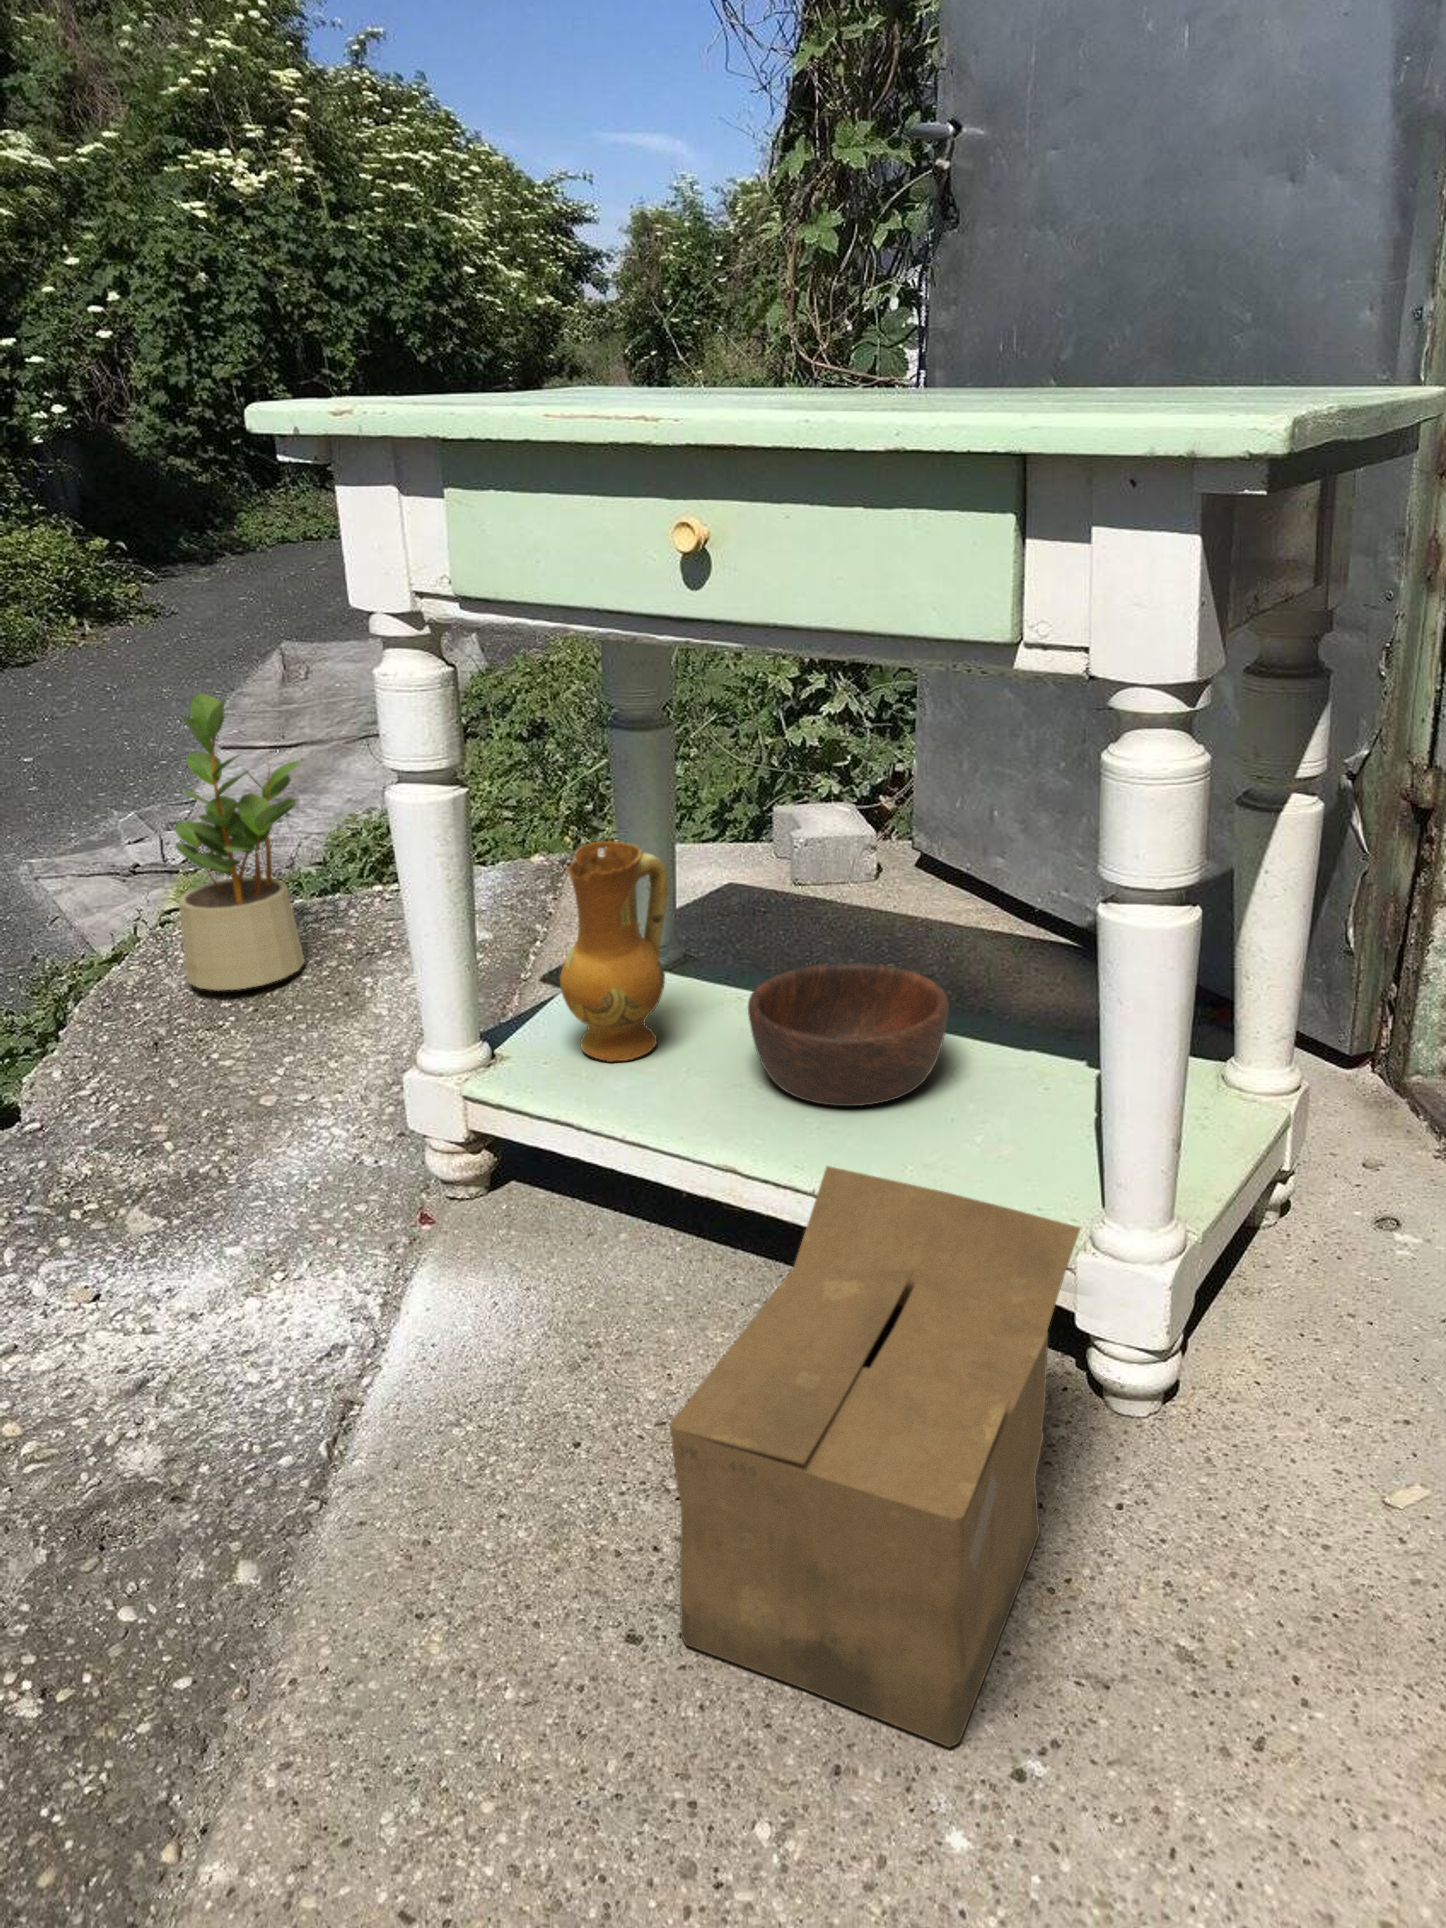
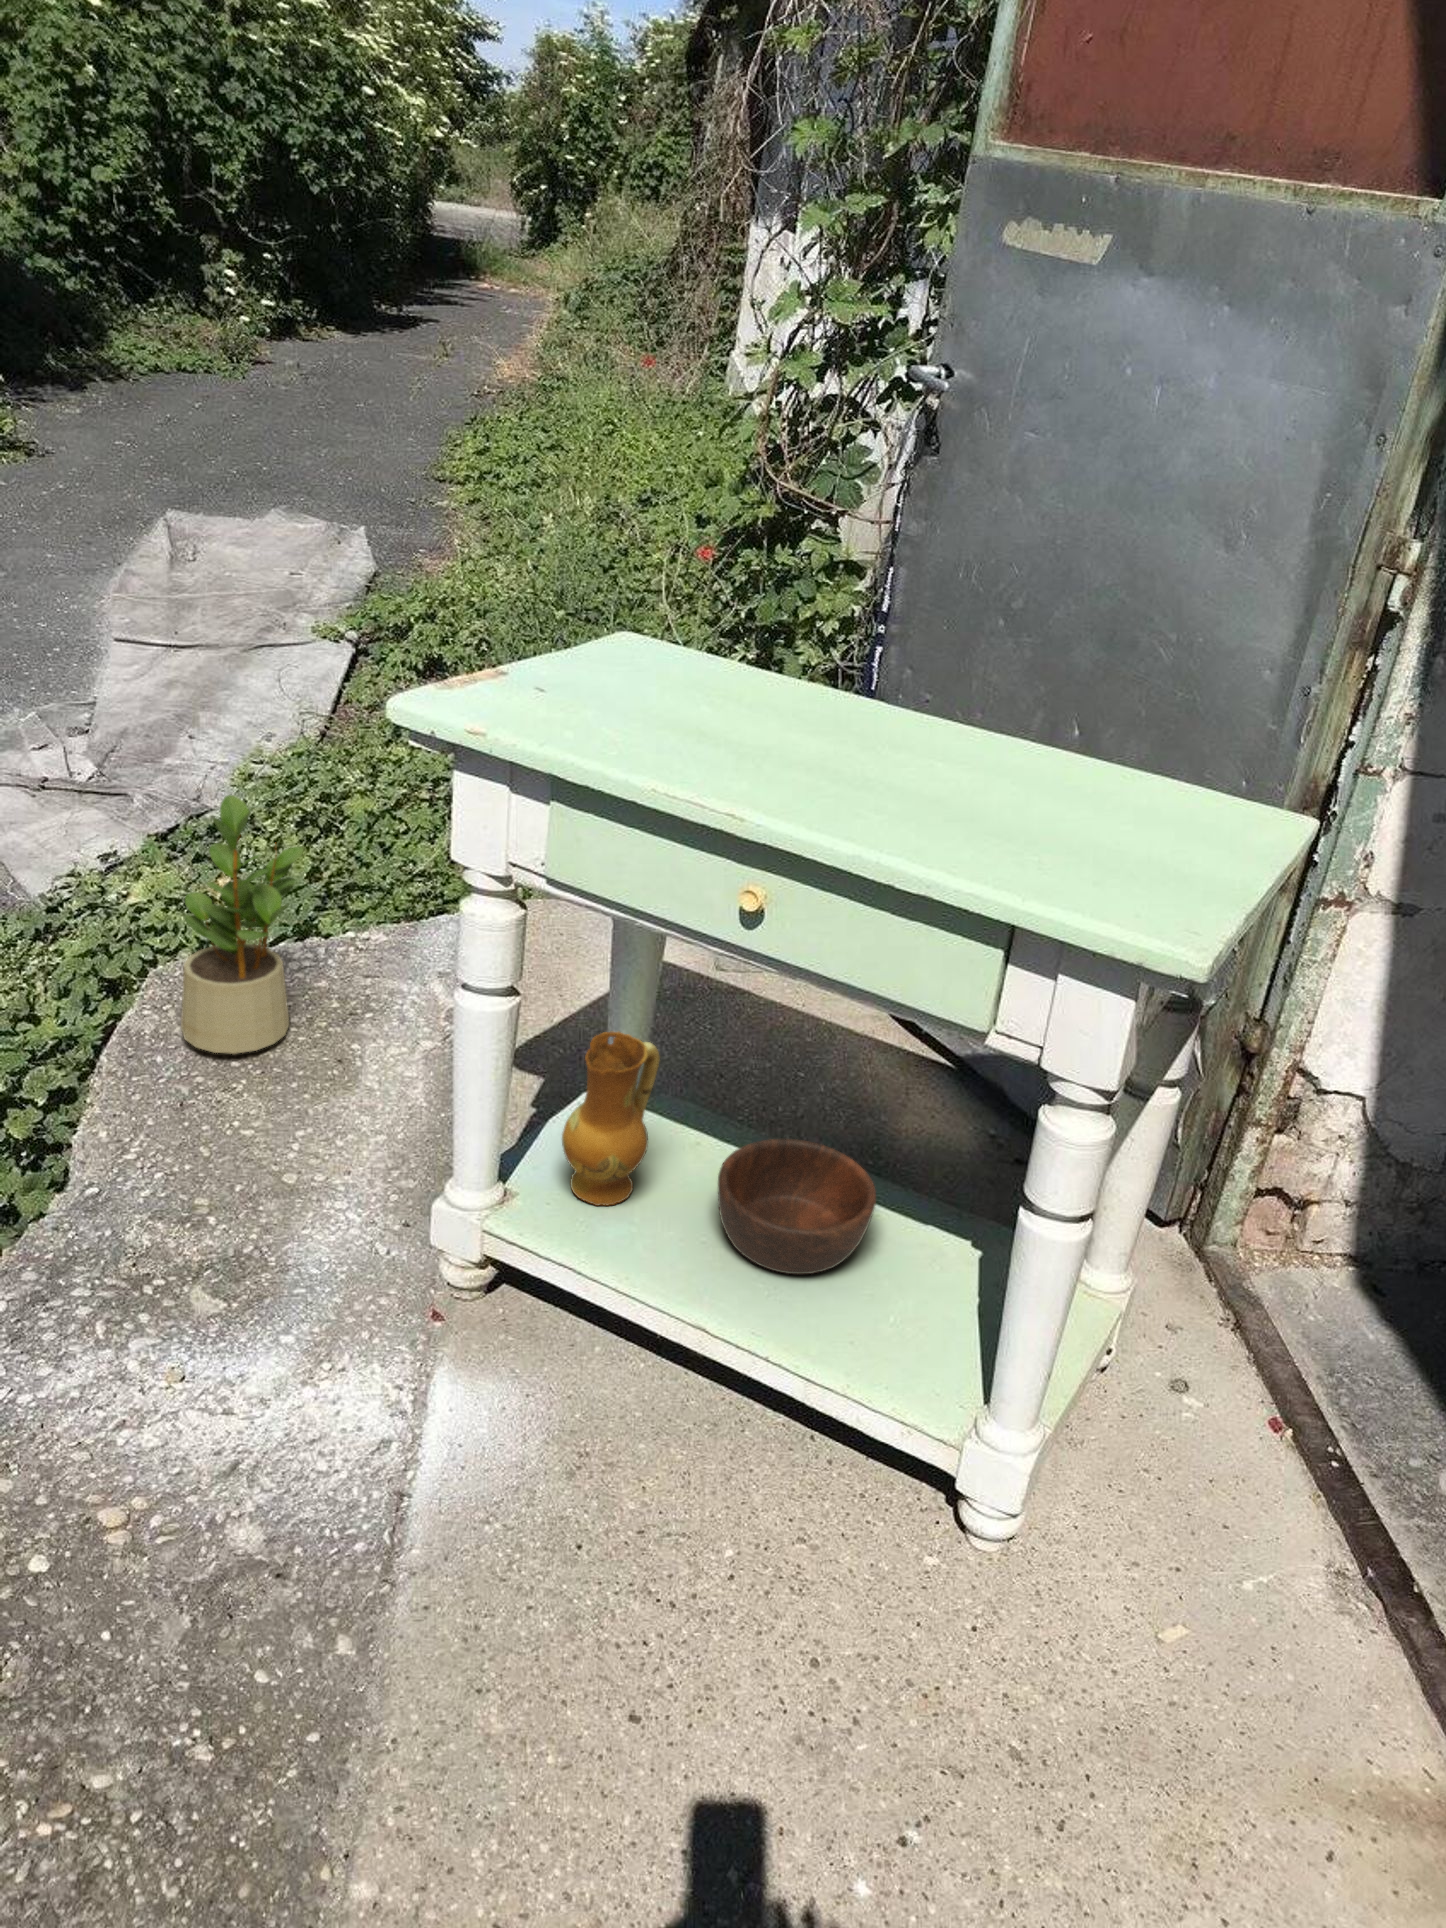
cardboard box: present [670,1166,1080,1747] -> none [671,1371,976,1811]

